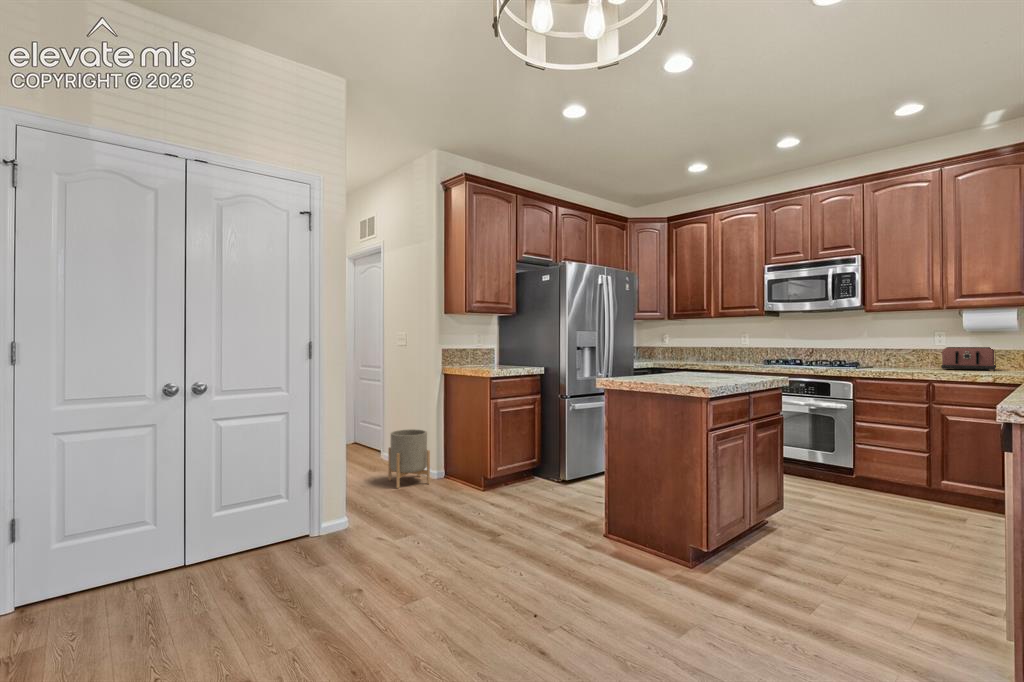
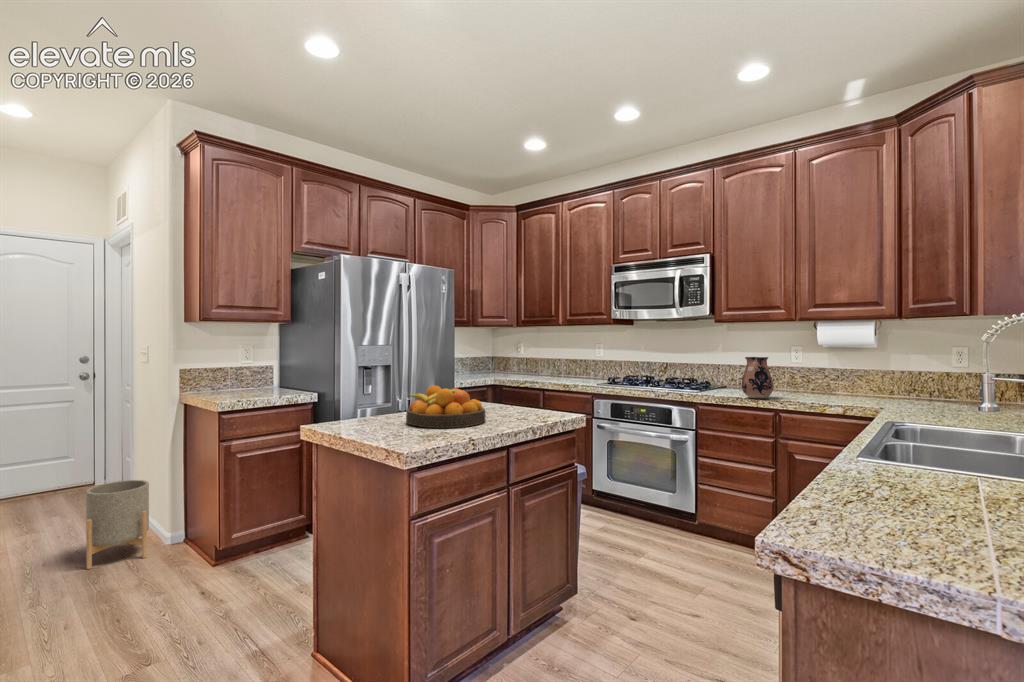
ceramic pitcher: none [897,338,927,372] -> present [742,357,774,399]
toaster: present [941,347,996,371] -> none [796,365,855,395]
fruit bowl: none [660,354,721,381] -> present [406,385,486,428]

